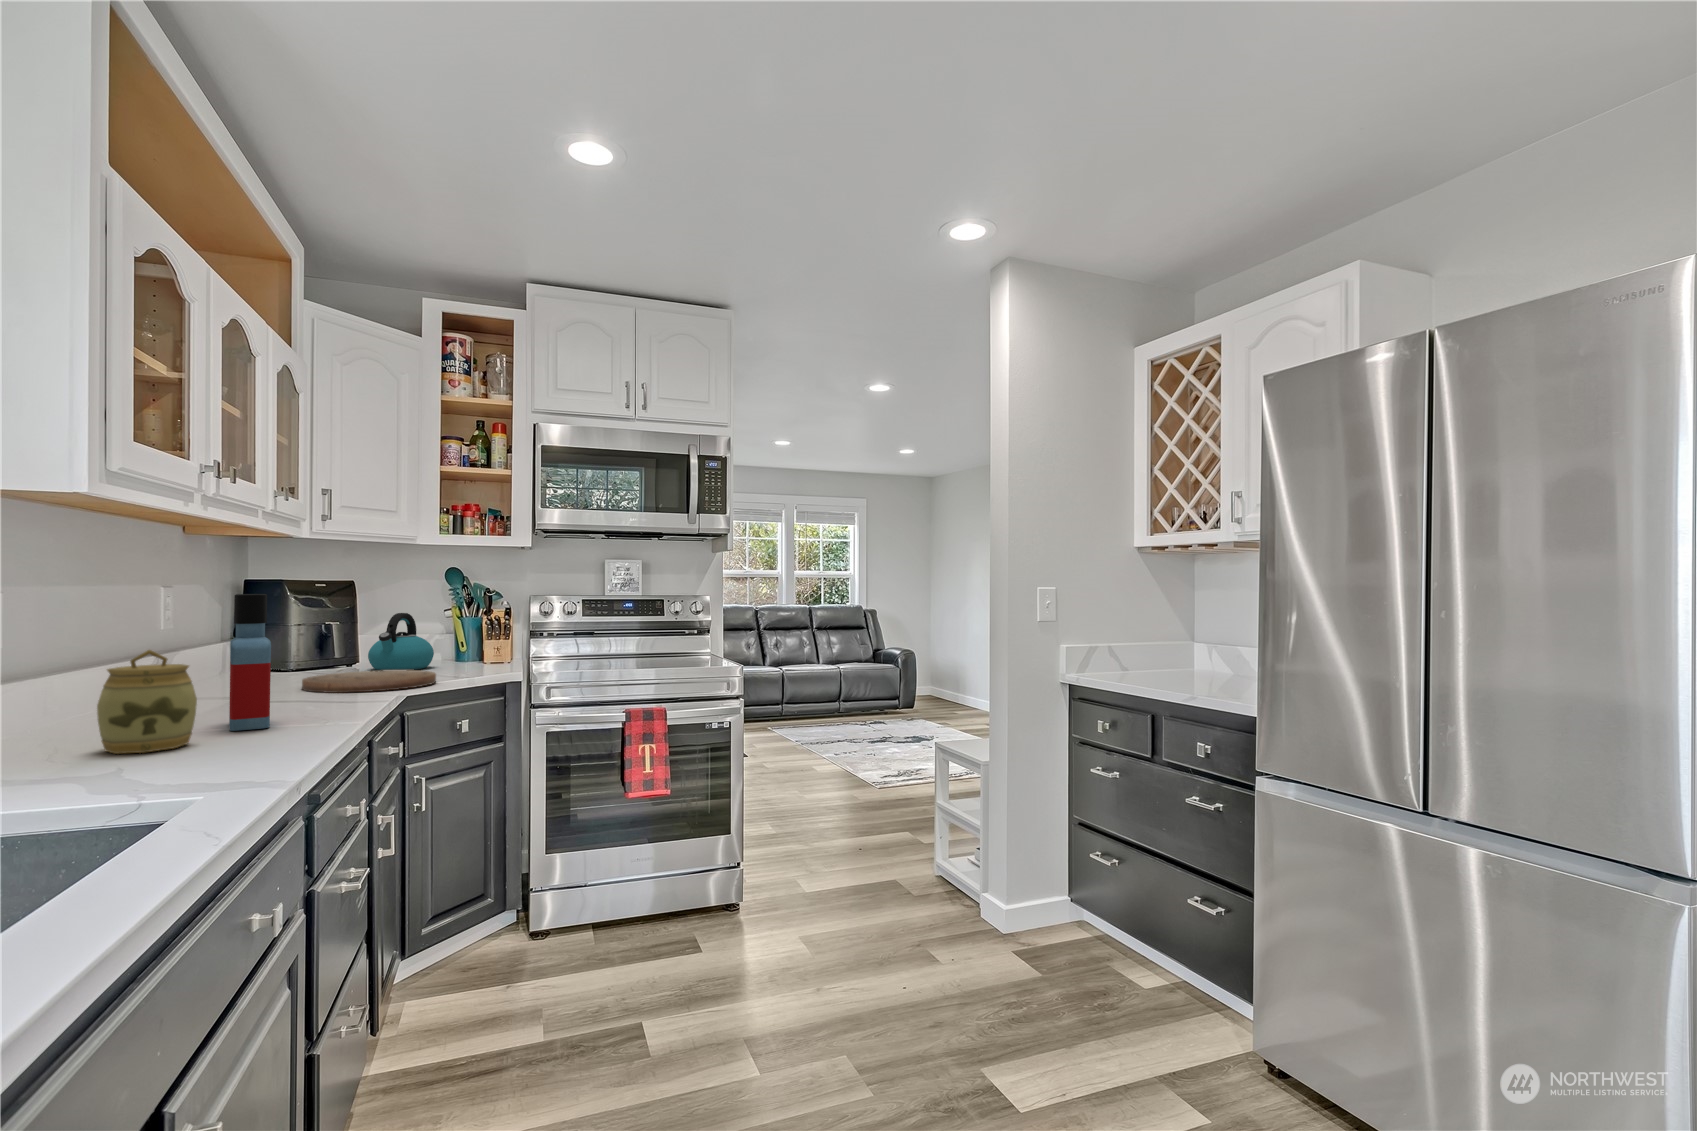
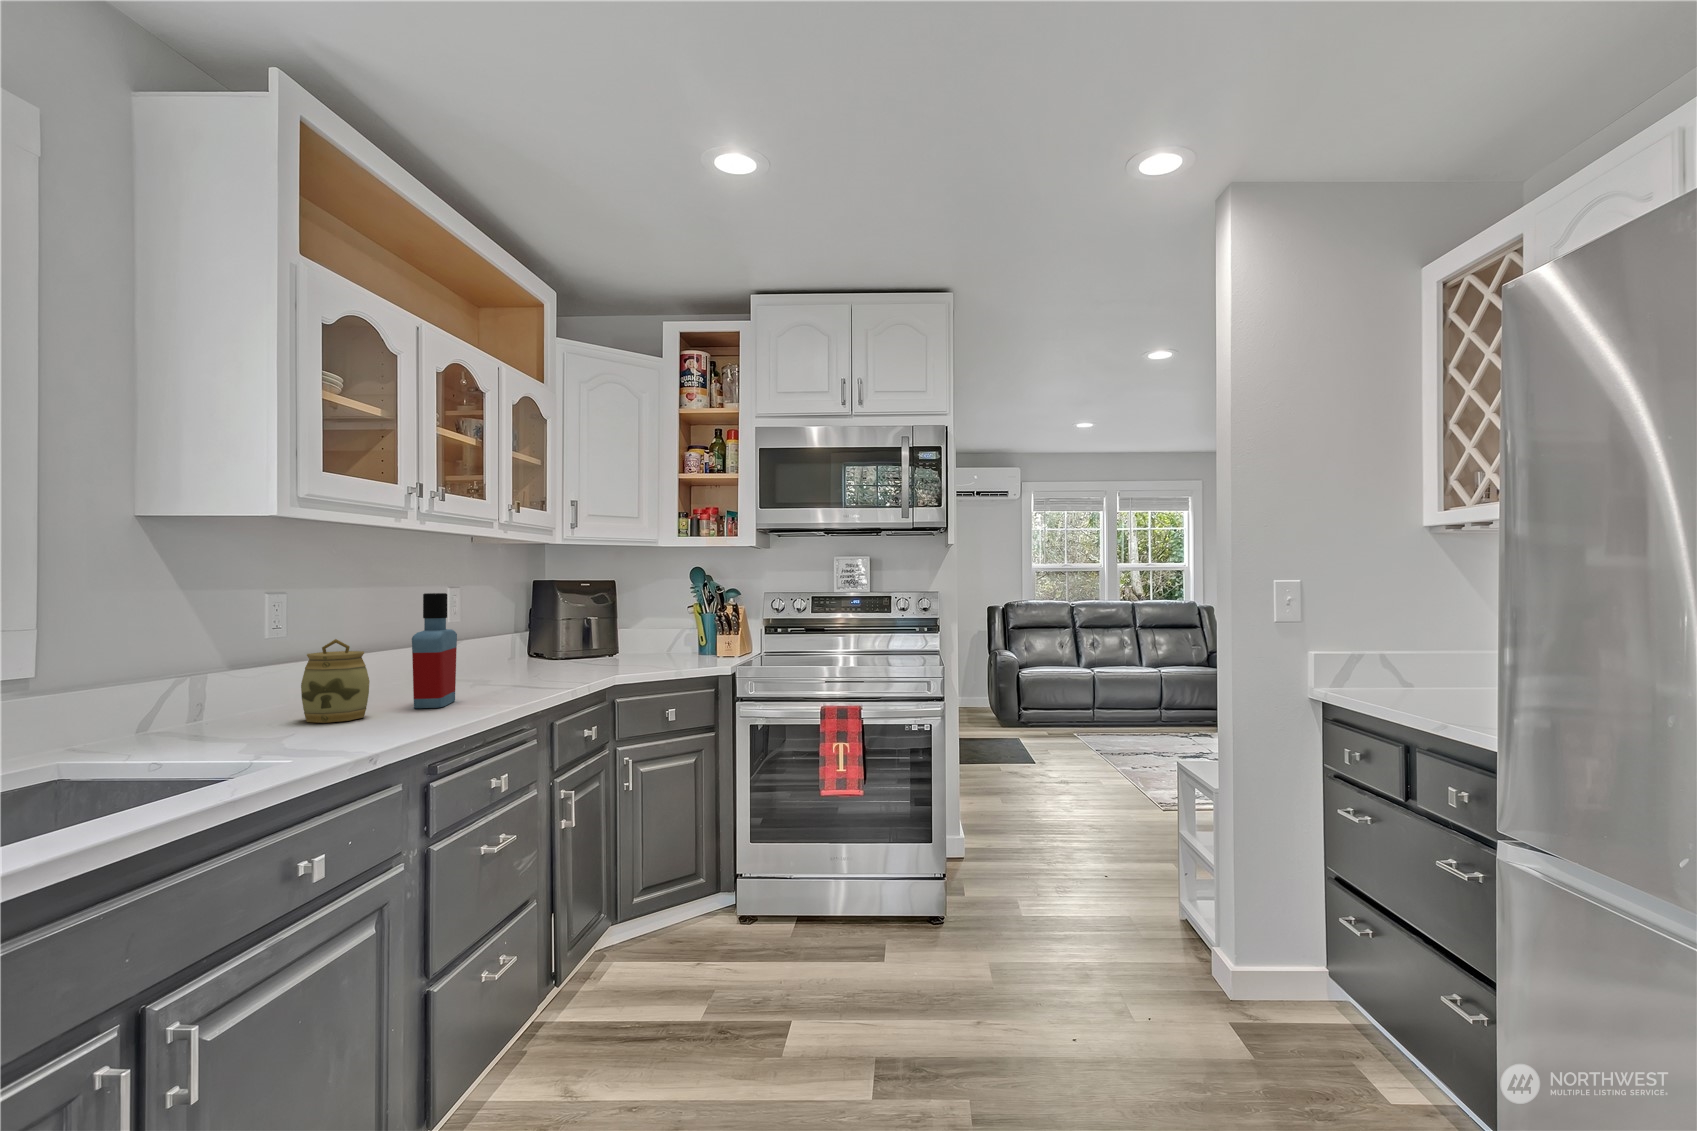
kettle: present [368,613,434,670] -> none [623,608,676,659]
cutting board: present [302,670,436,693] -> none [540,659,647,678]

